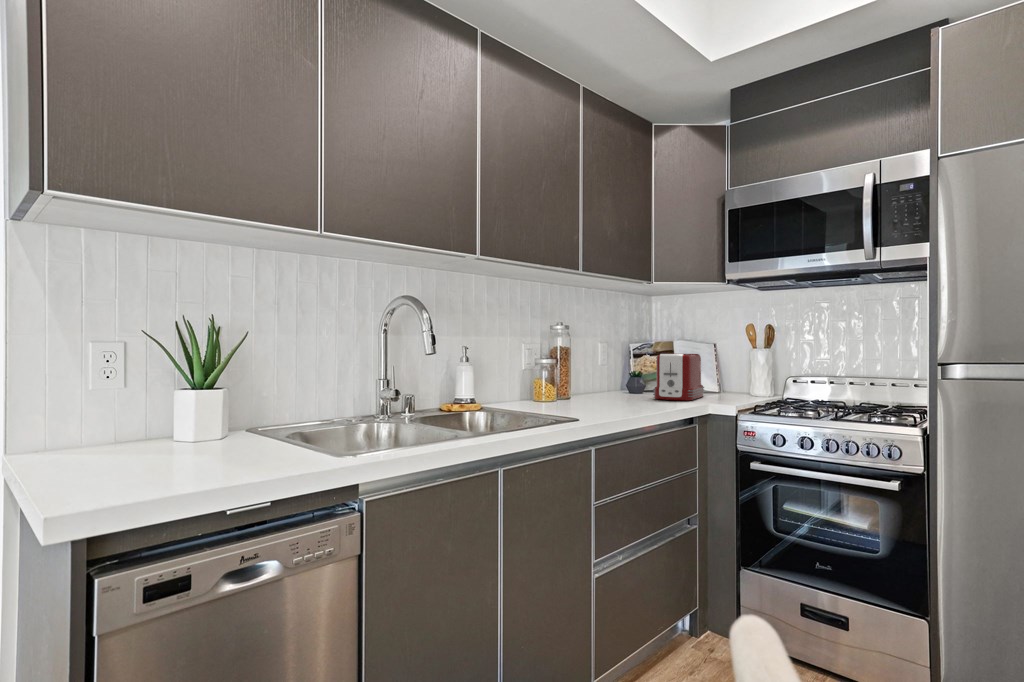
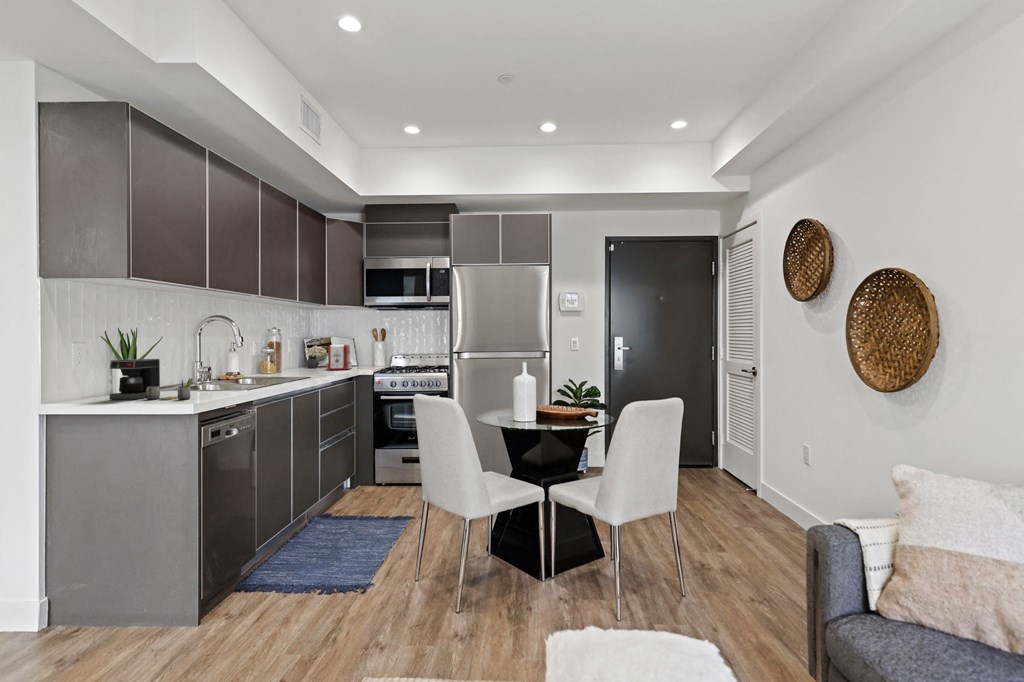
coffee maker: none [114,379,213,485] -> present [110,359,192,400]

